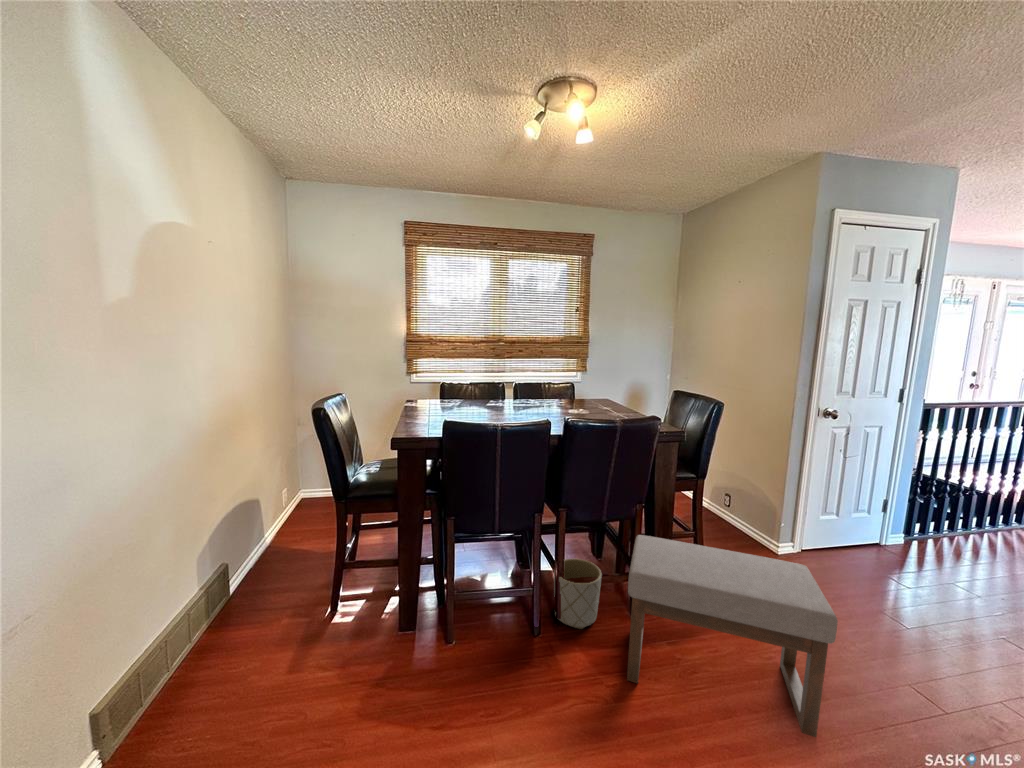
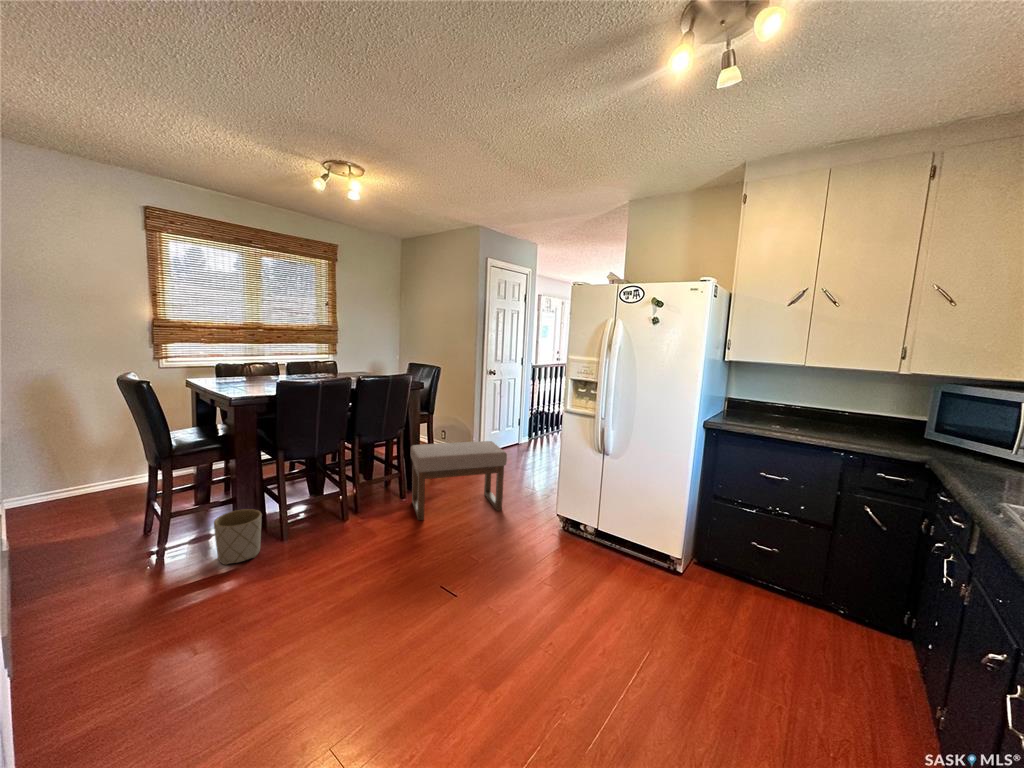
planter: present [554,559,602,629] -> present [214,509,261,565]

